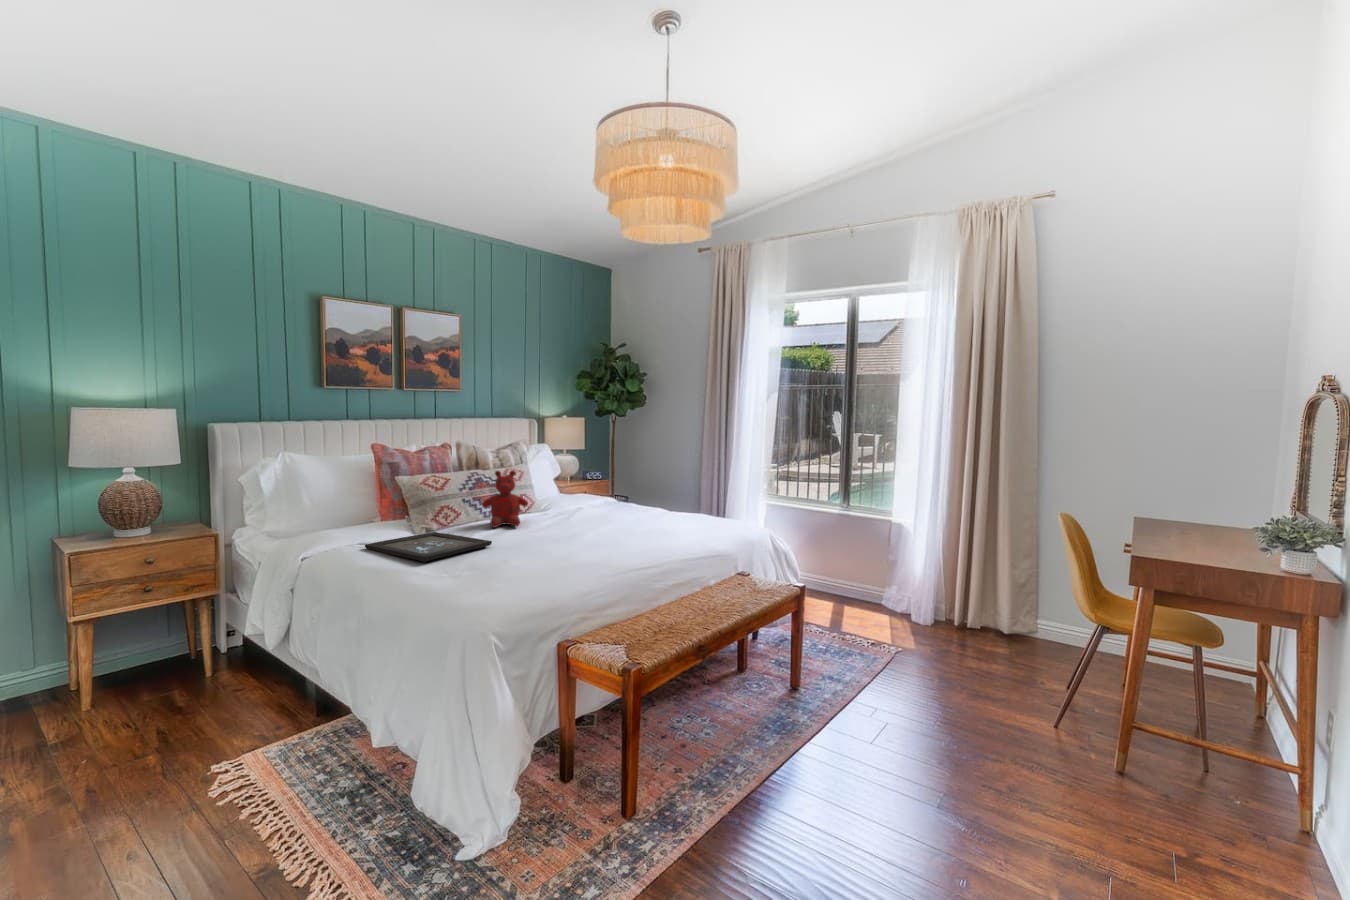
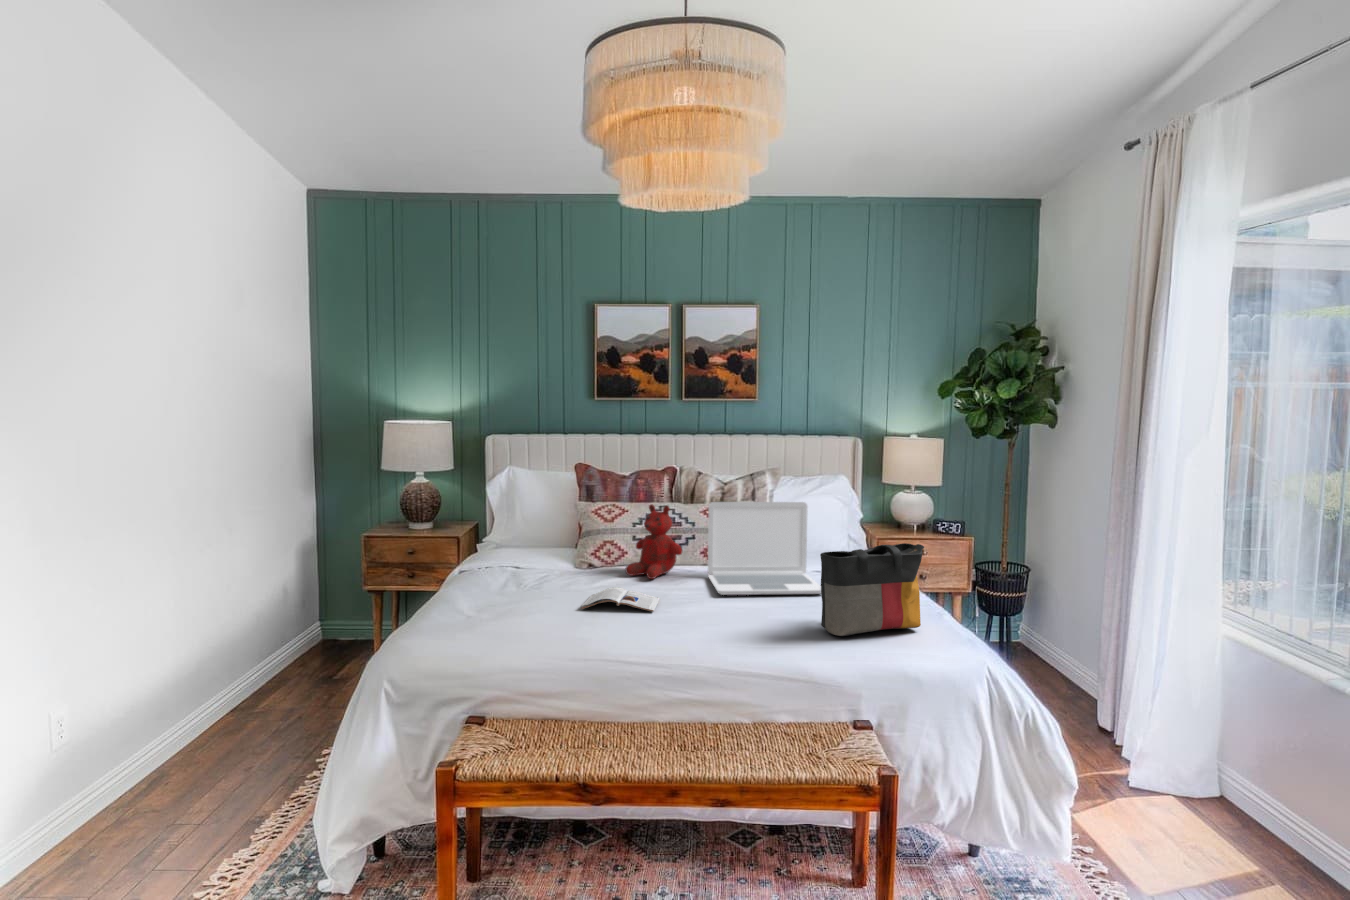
laptop: none [544,460,630,526] -> present [708,502,821,595]
tote bag: none [664,475,711,530] -> present [820,543,924,636]
tray: present [365,532,492,562] -> none [469,568,567,595]
magazine: none [511,532,579,550] -> present [581,587,660,612]

